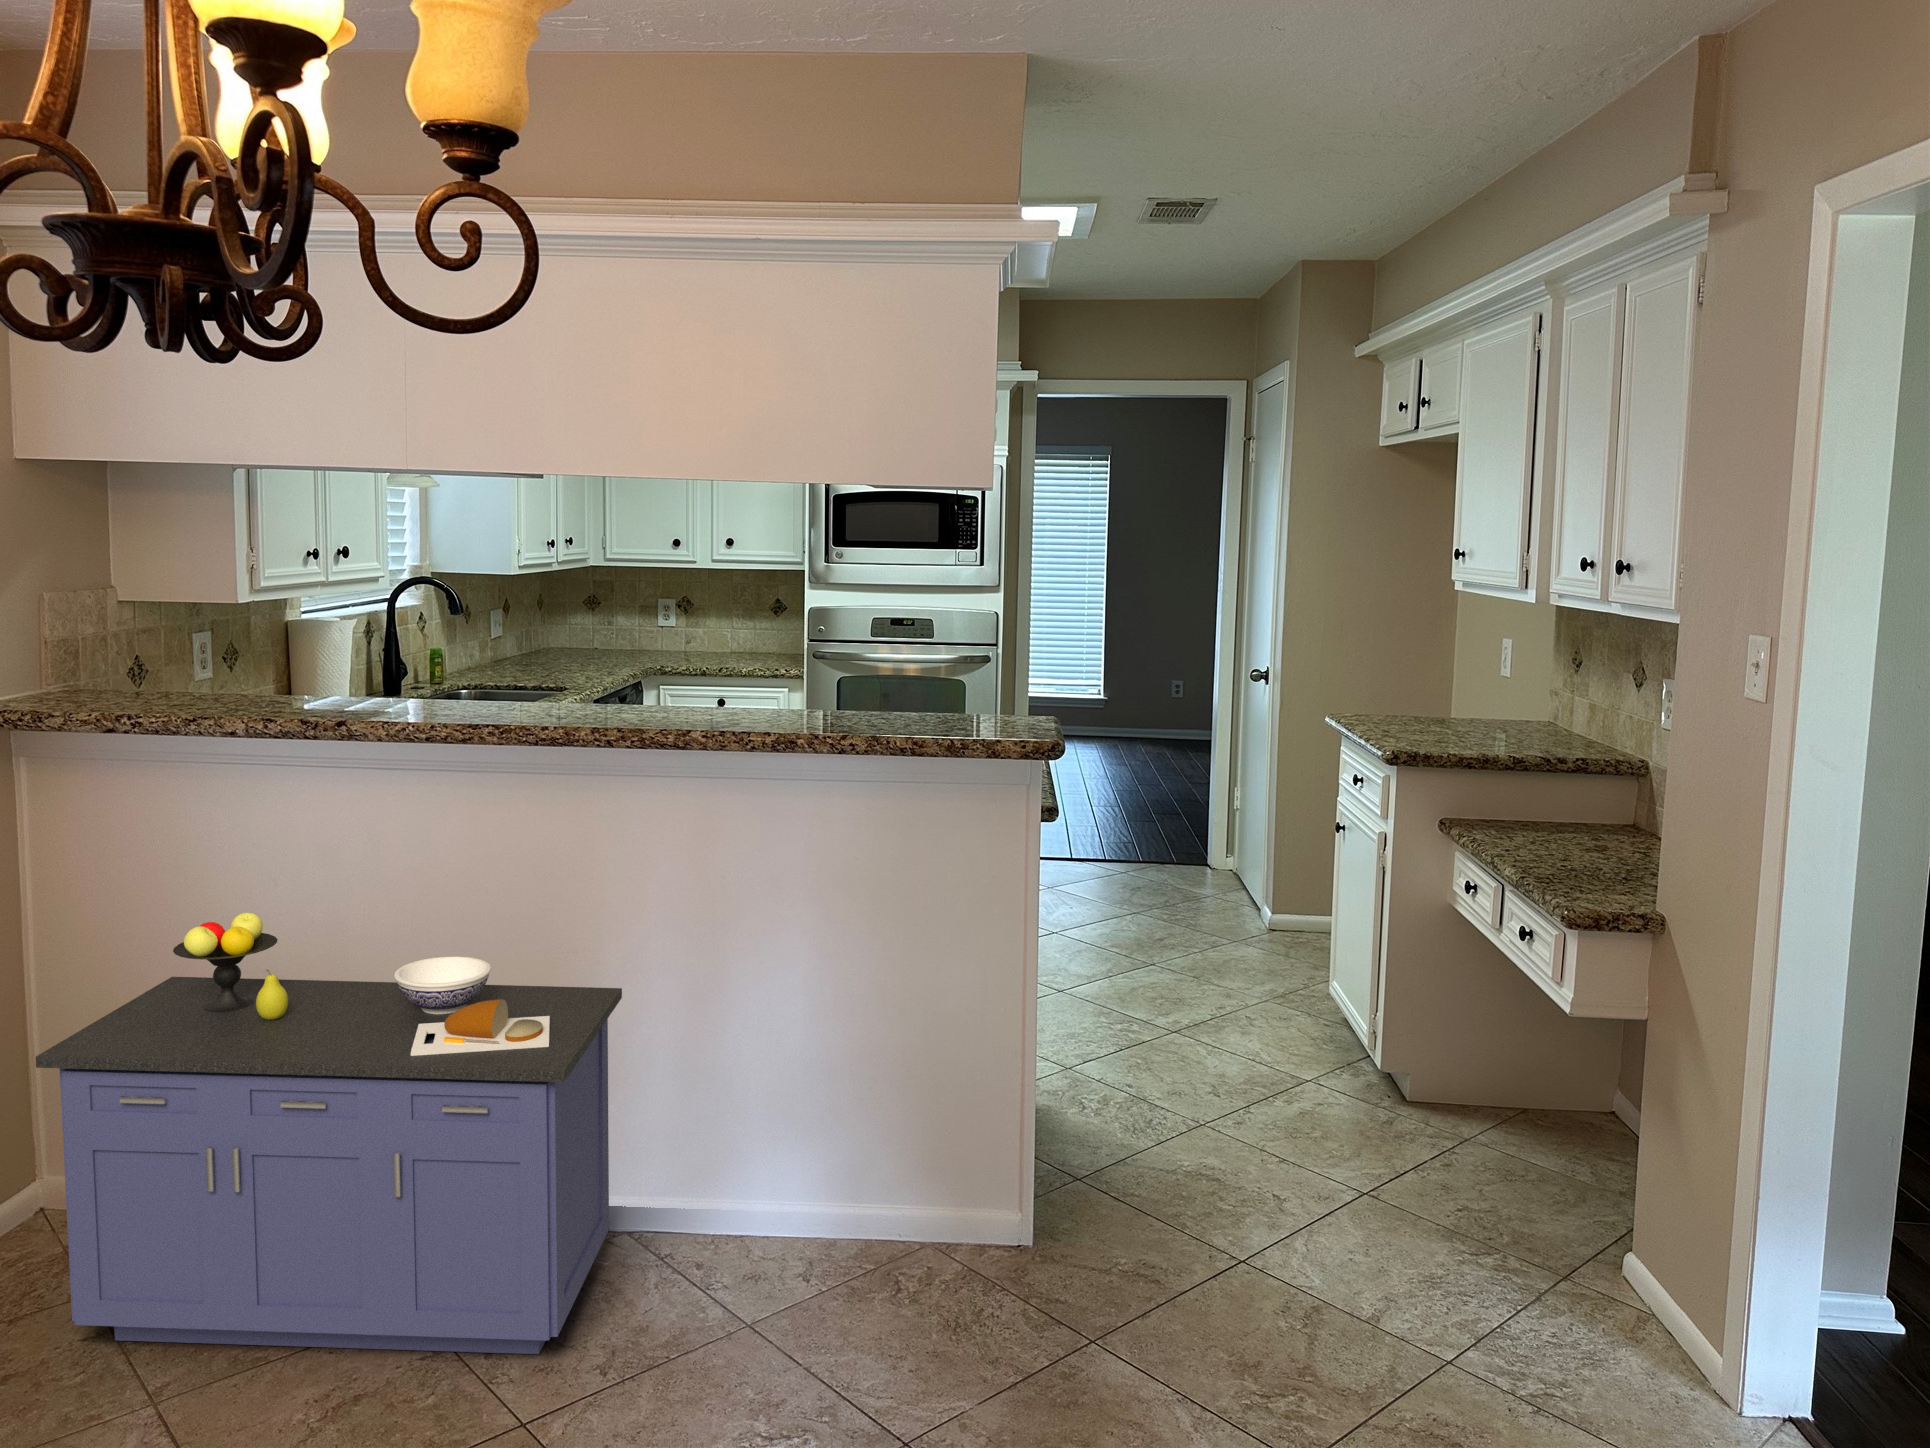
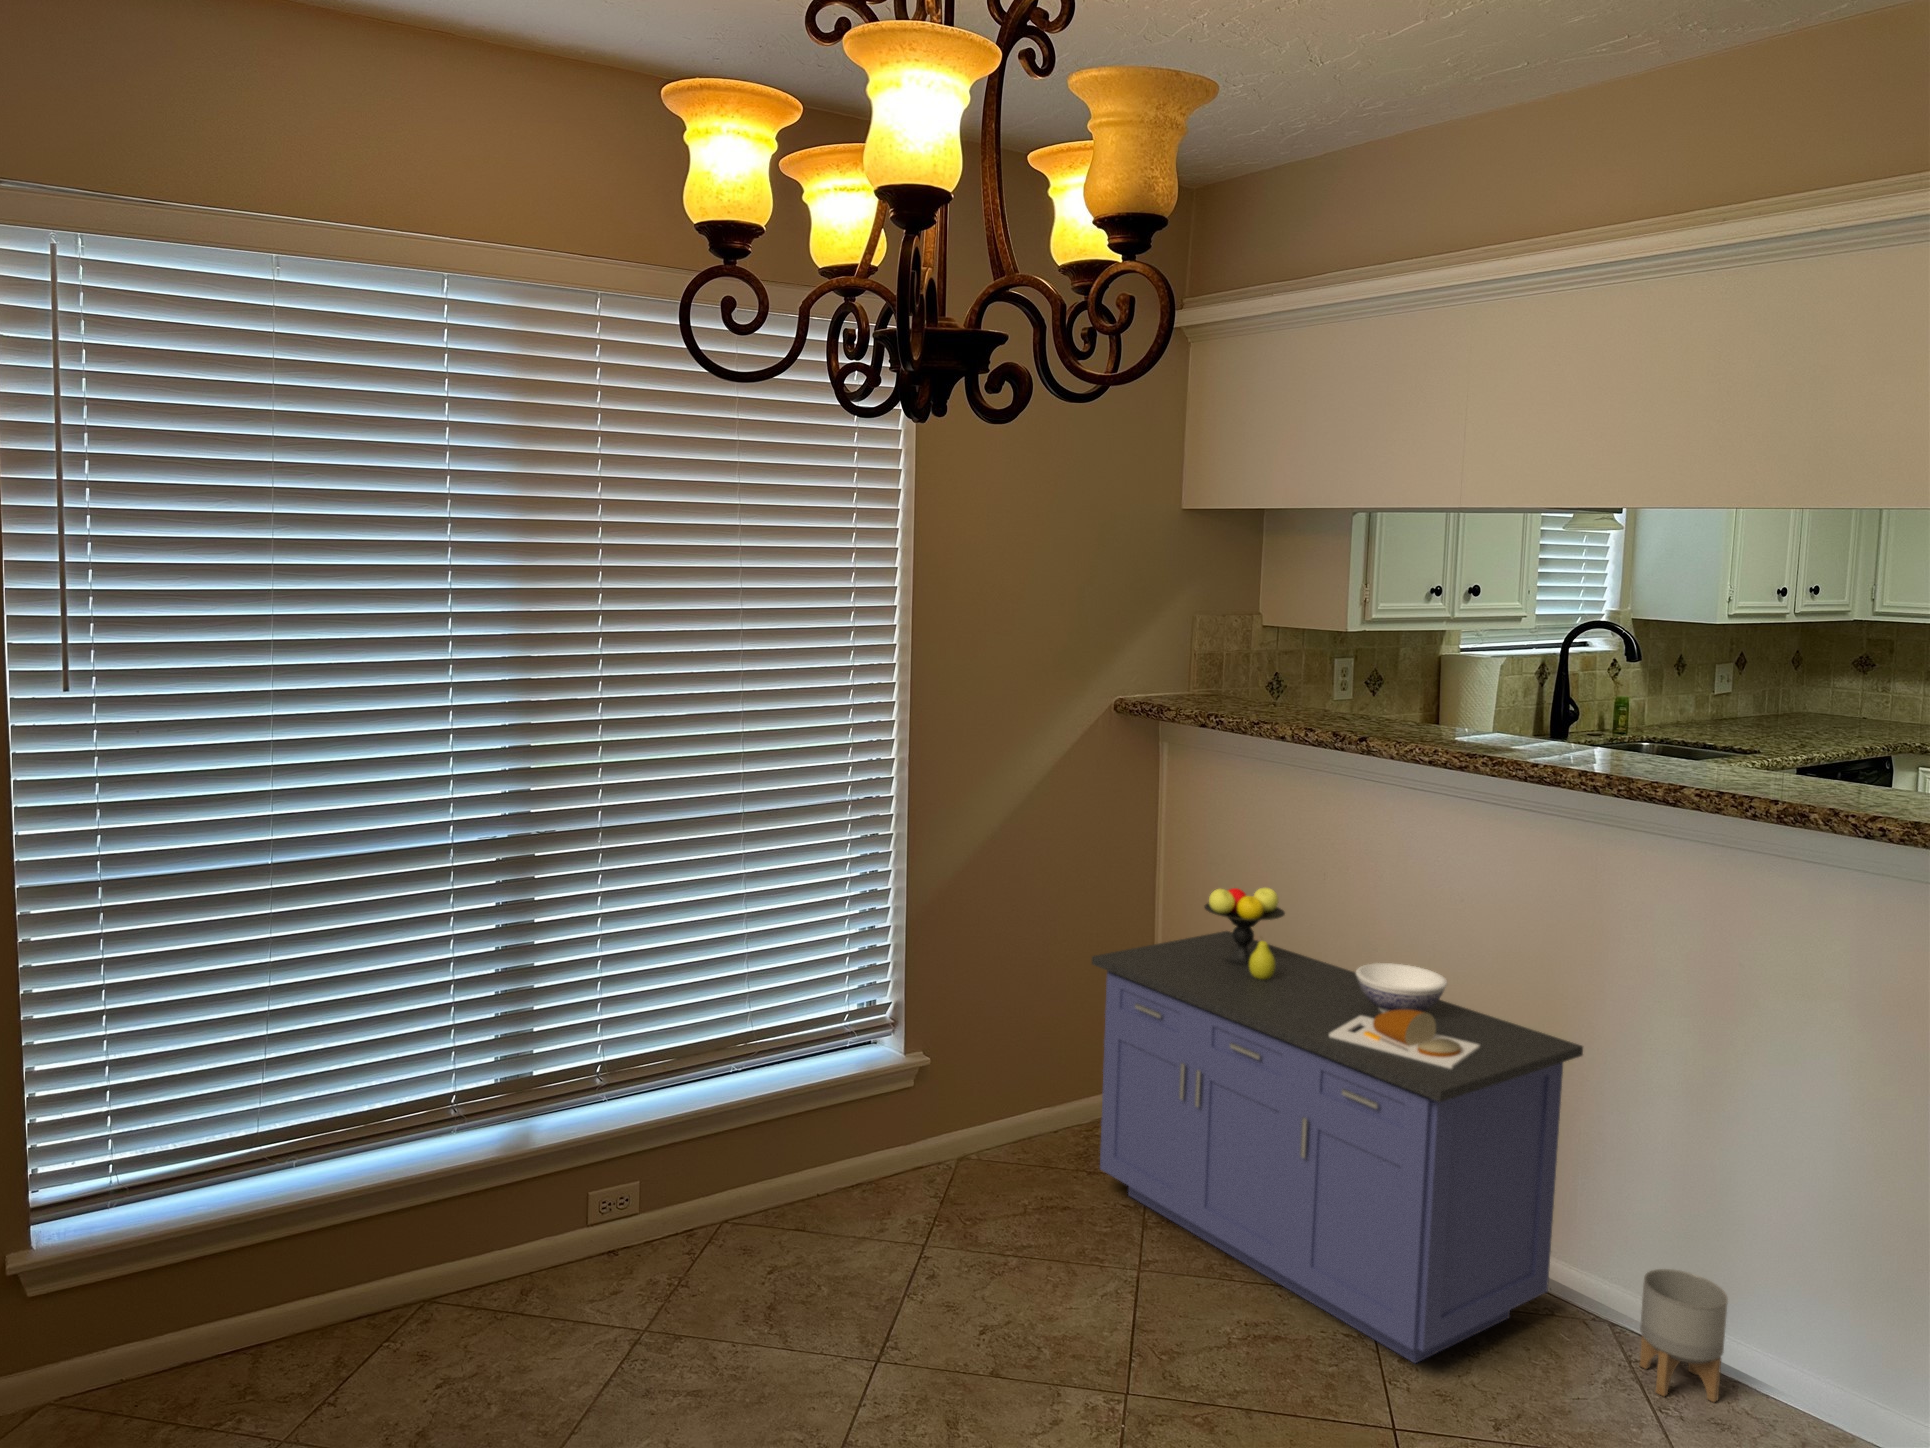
planter: none [697,1158,763,1274] -> present [1639,1269,1728,1402]

